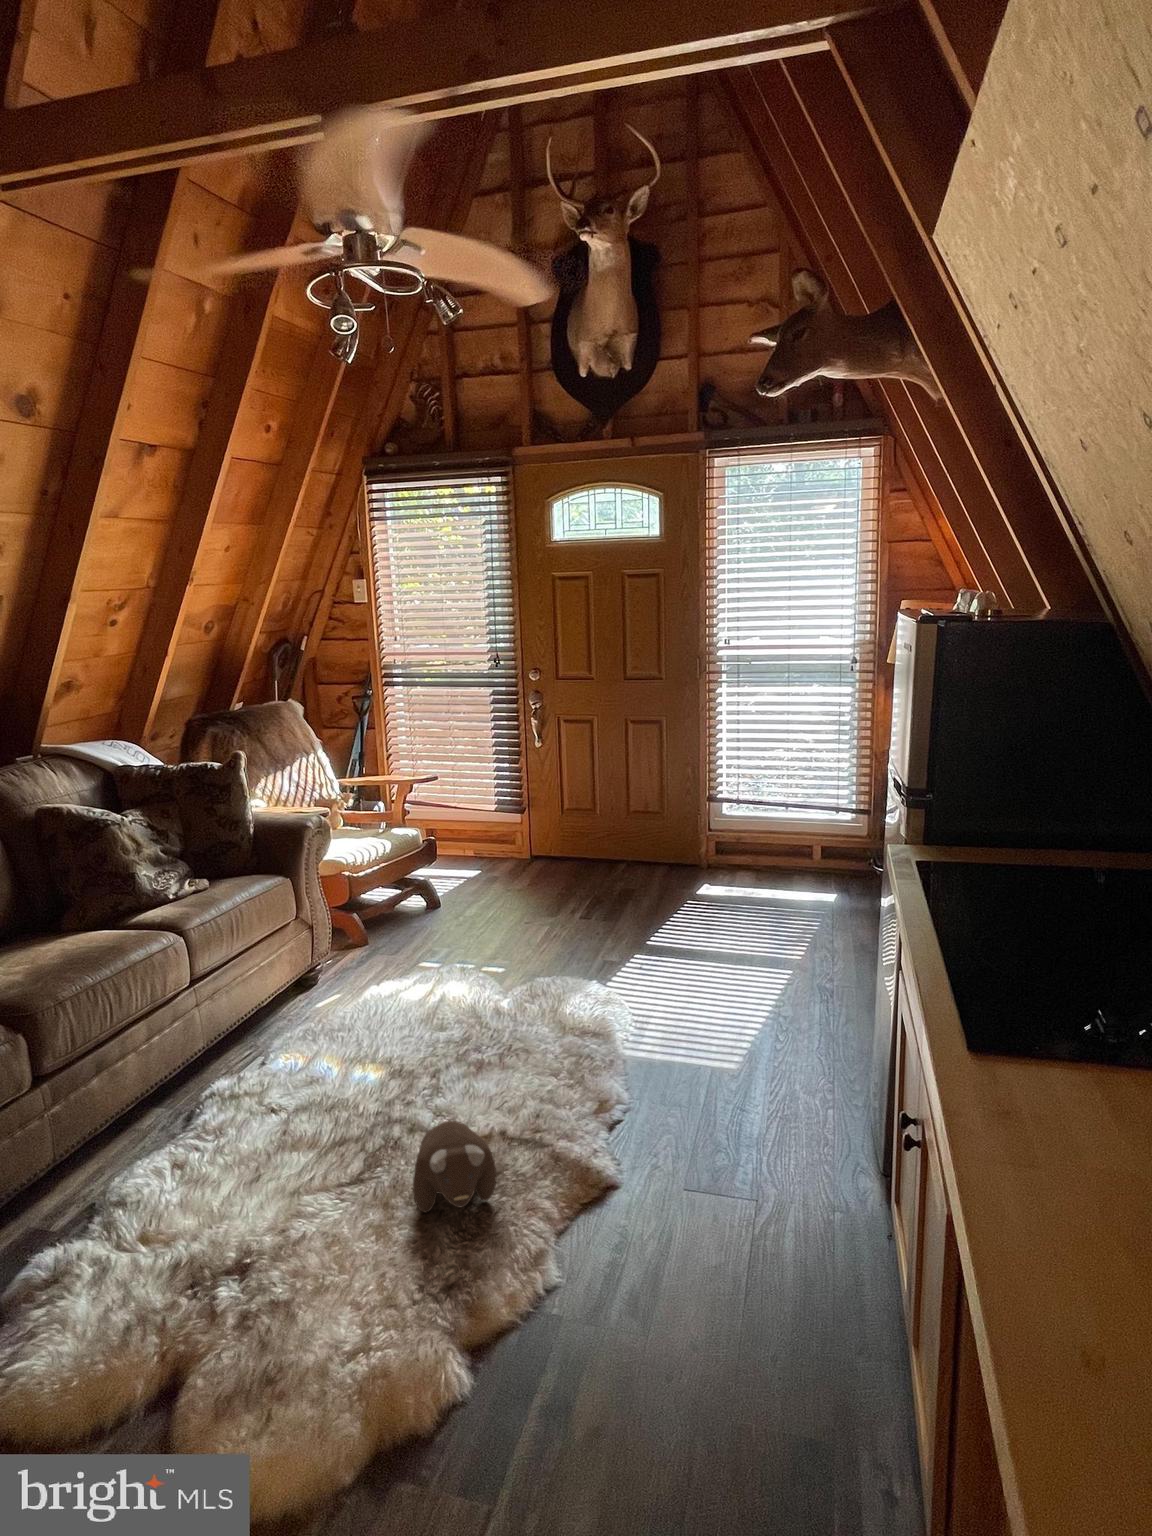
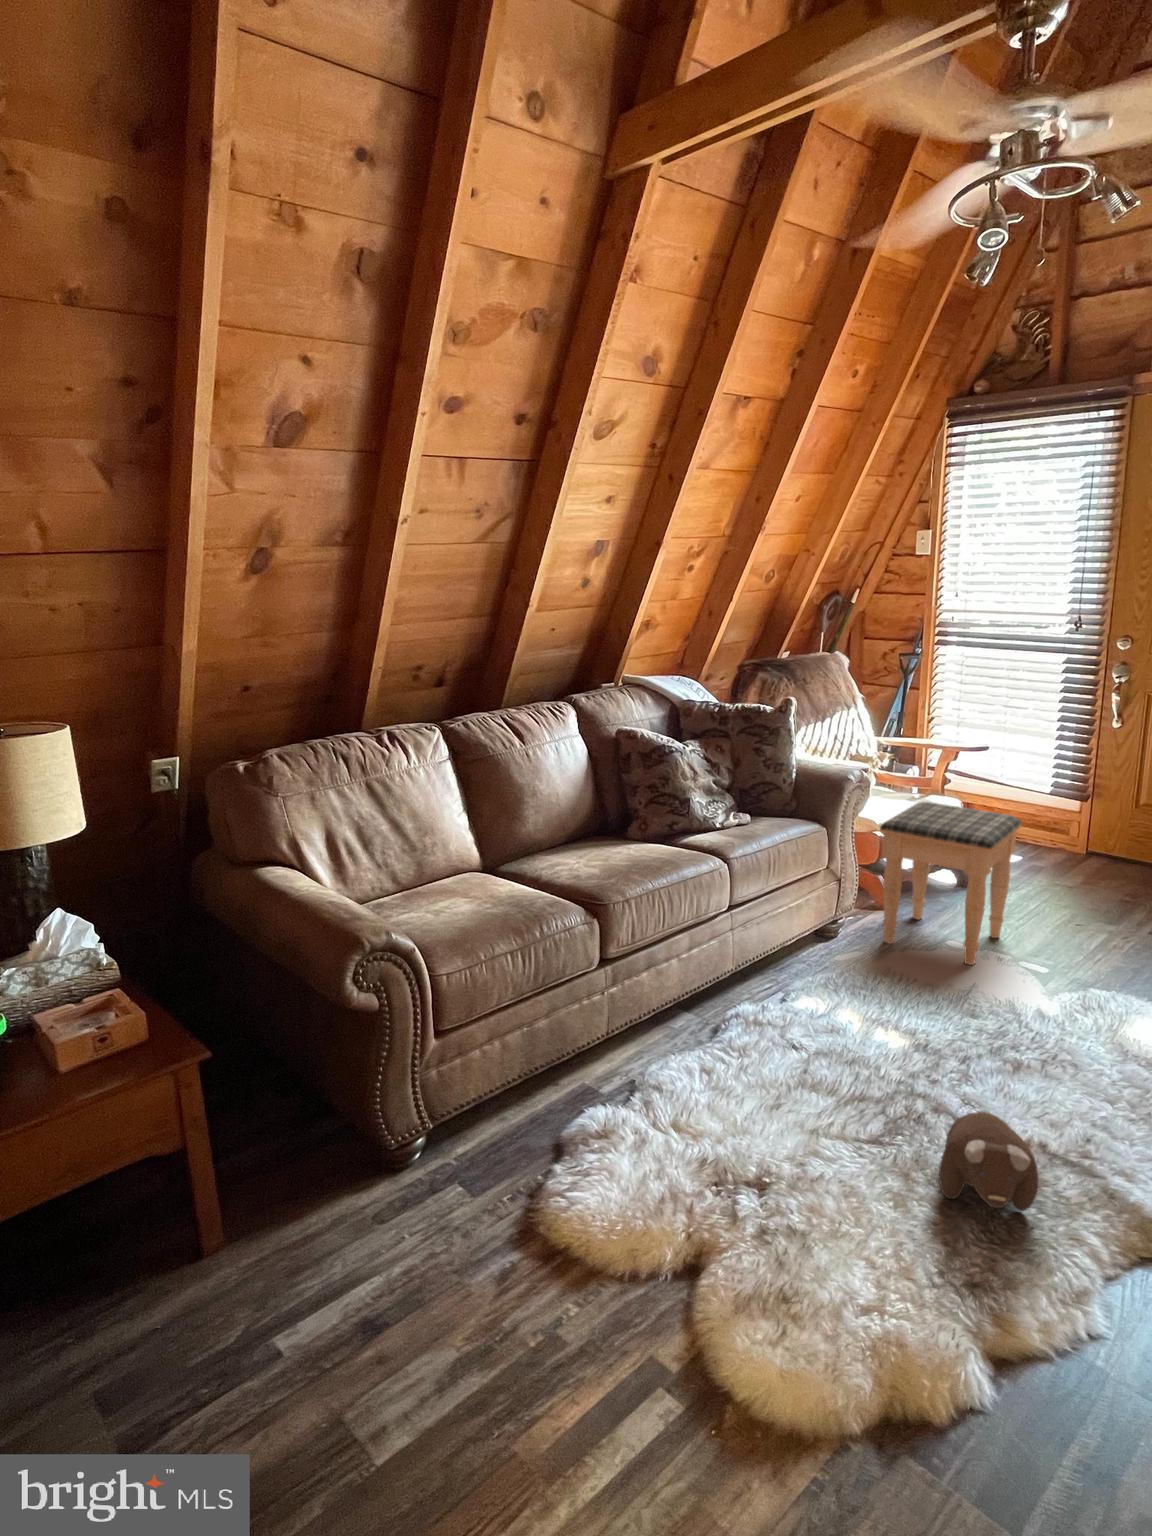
footstool: none [343,837,468,982] -> present [880,802,1022,965]

